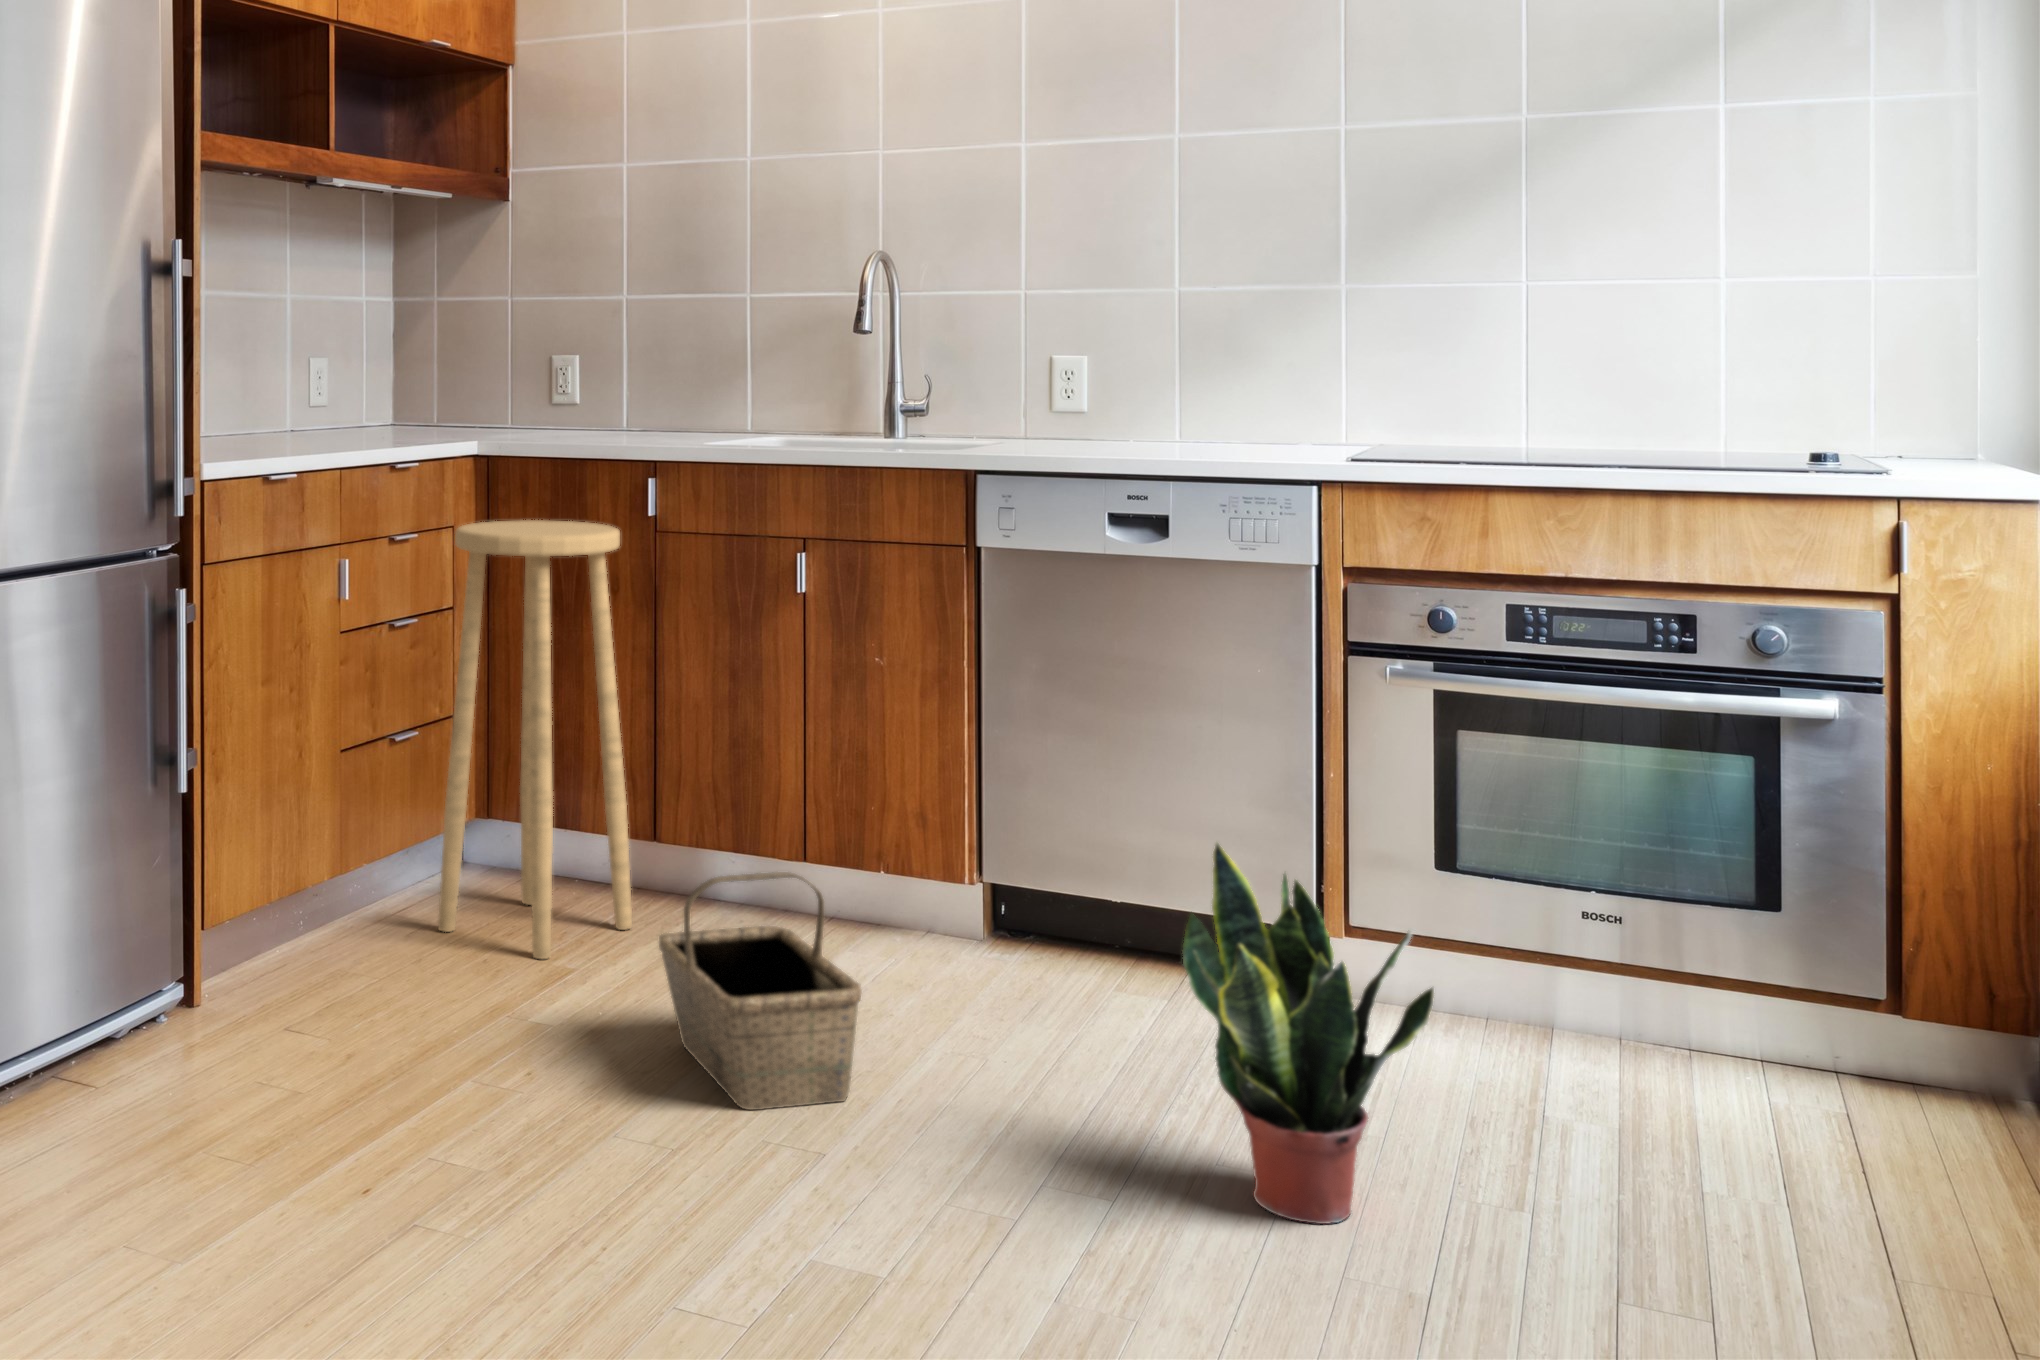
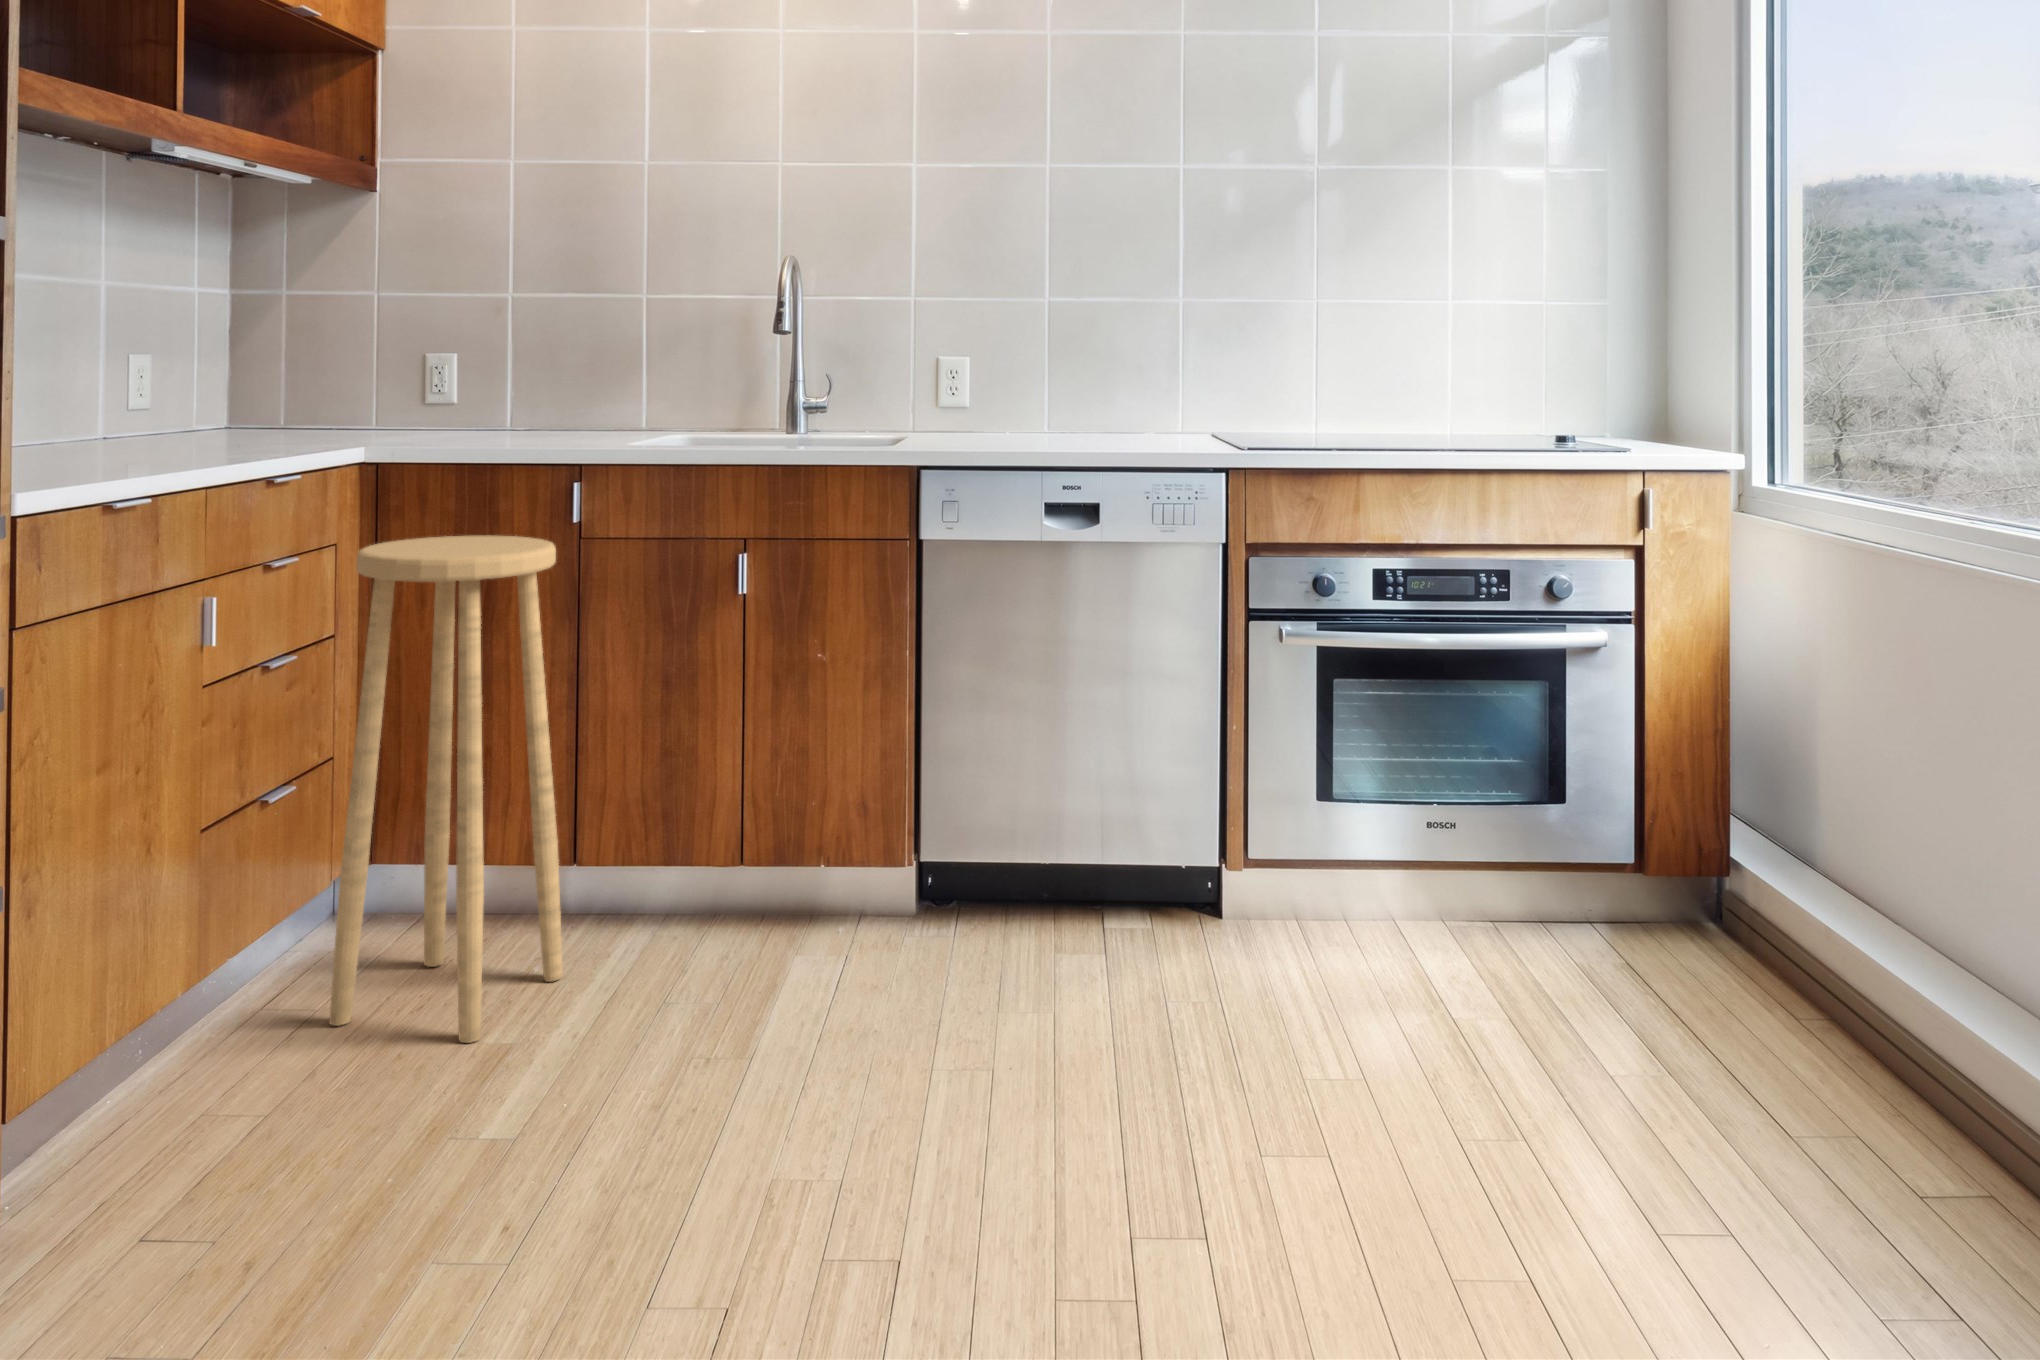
potted plant: present [1183,843,1434,1224] -> none [1242,841,1481,1218]
basket: present [659,872,862,1110] -> none [650,920,903,1216]

